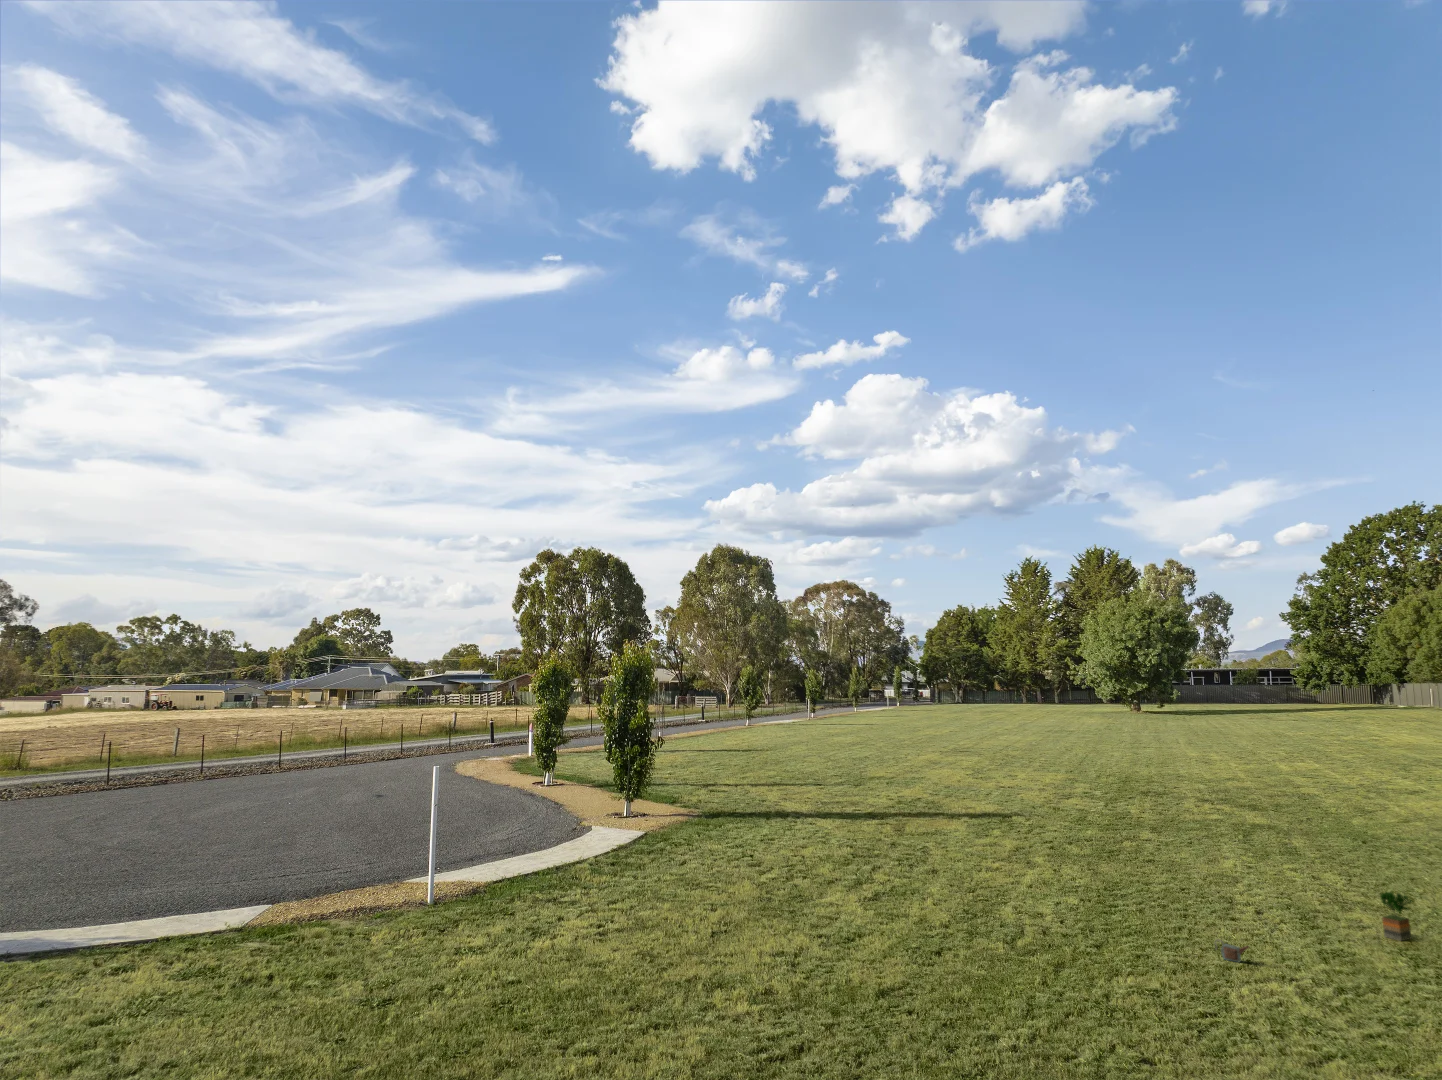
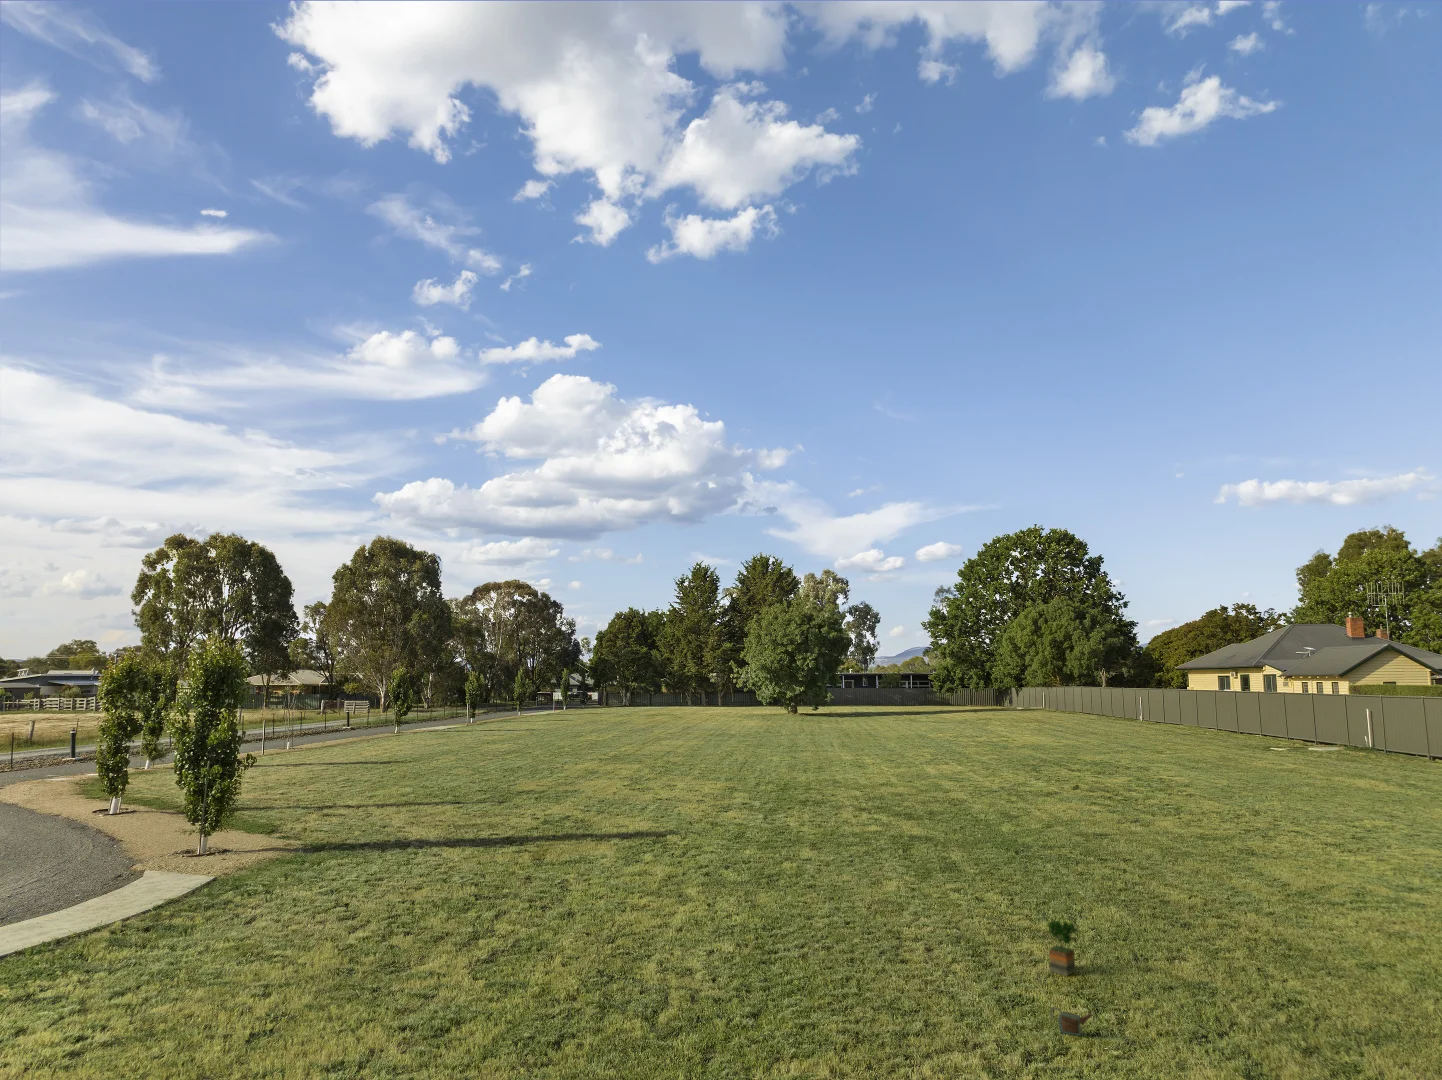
watering can: present [1215,939,1249,962] -> present [1050,1007,1092,1036]

